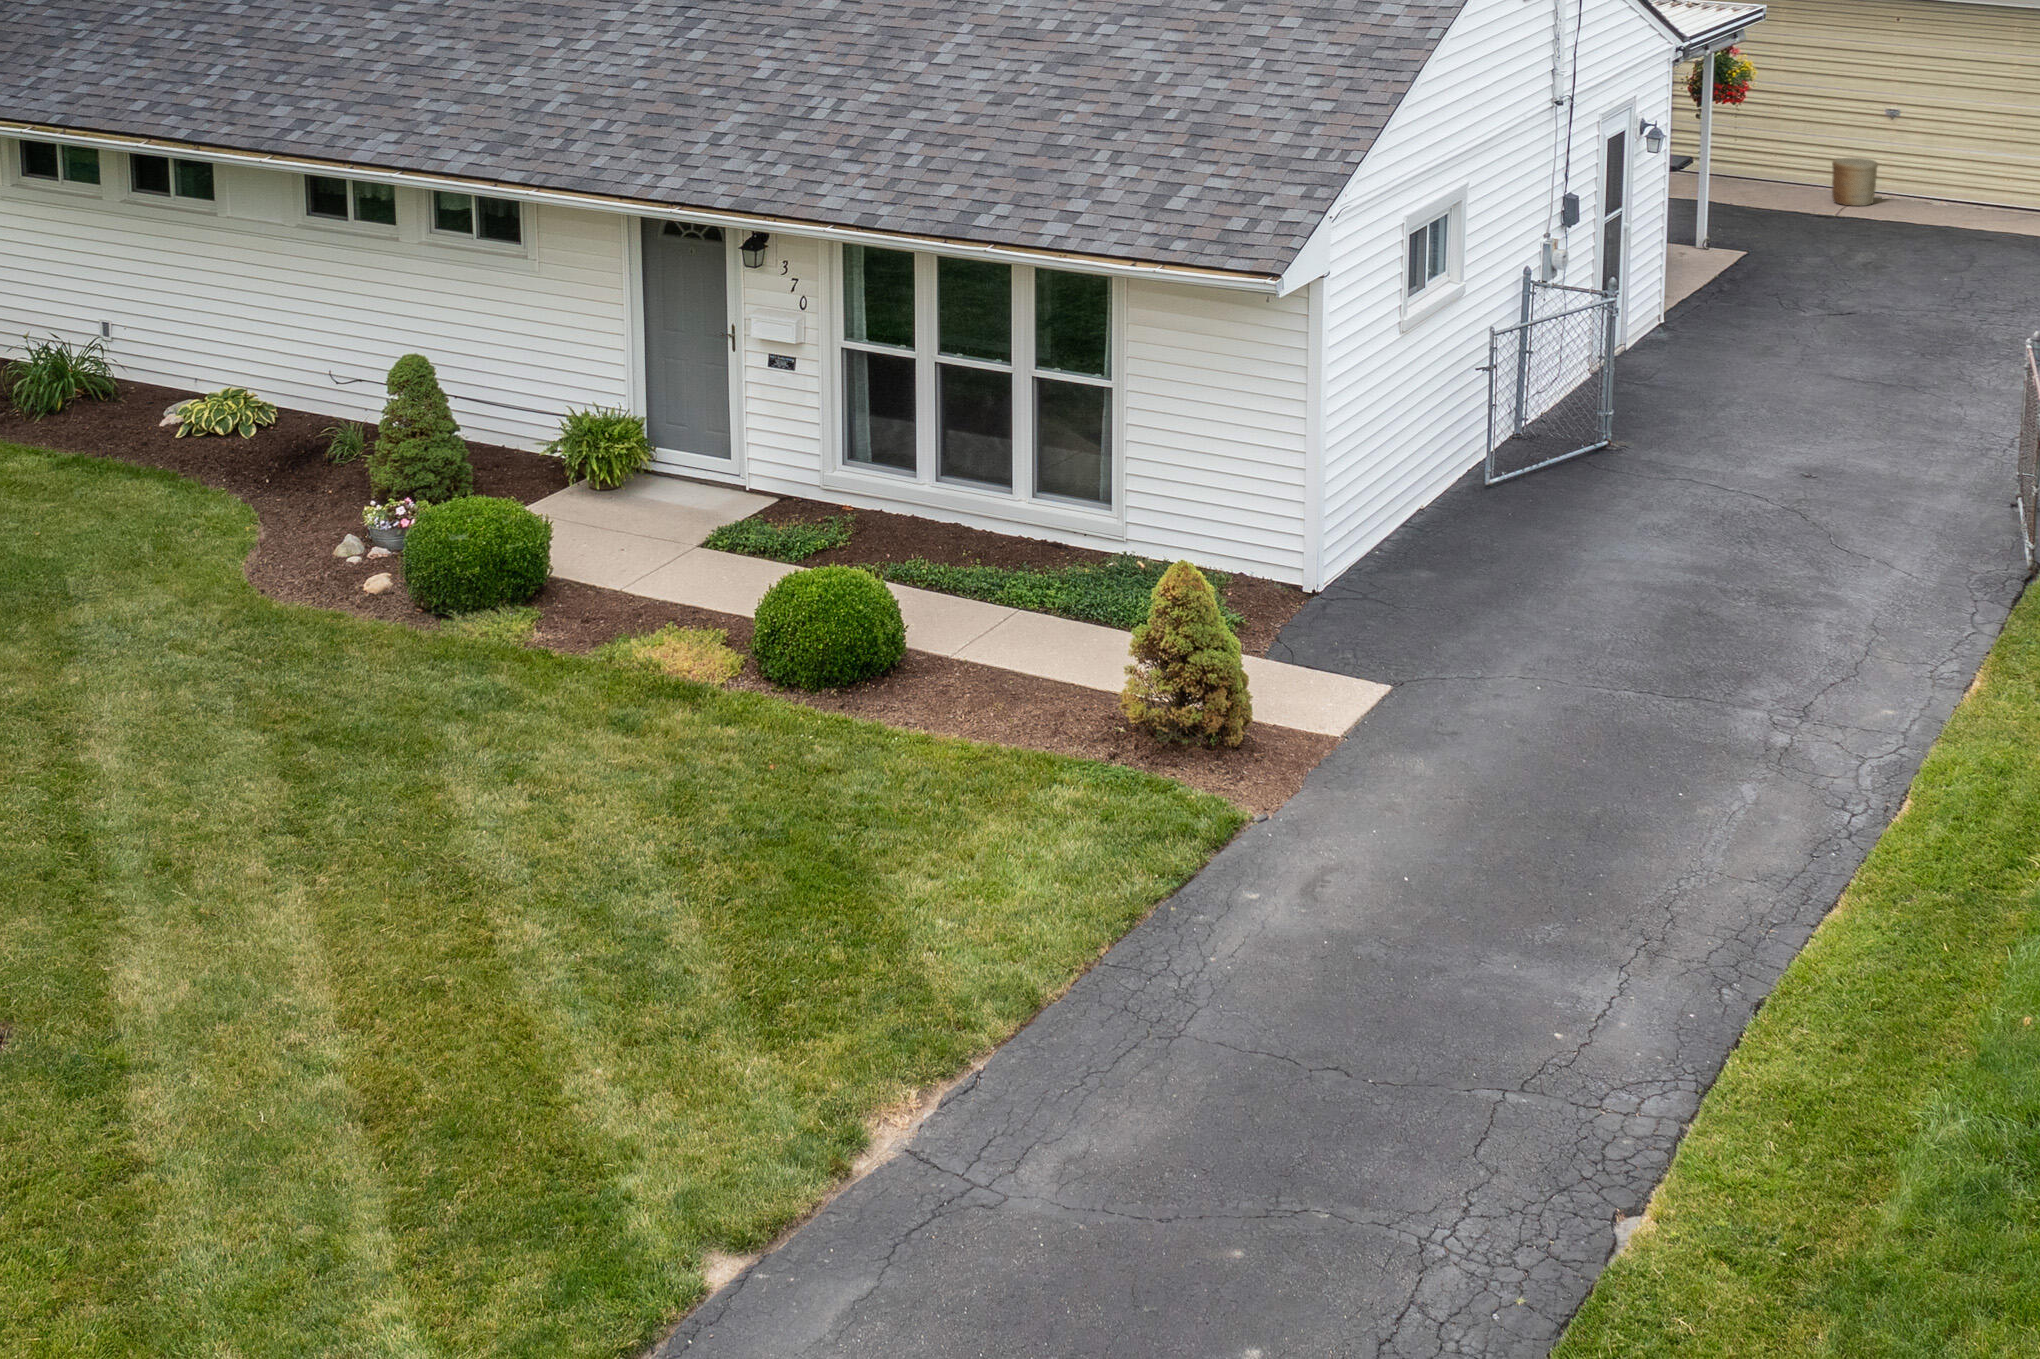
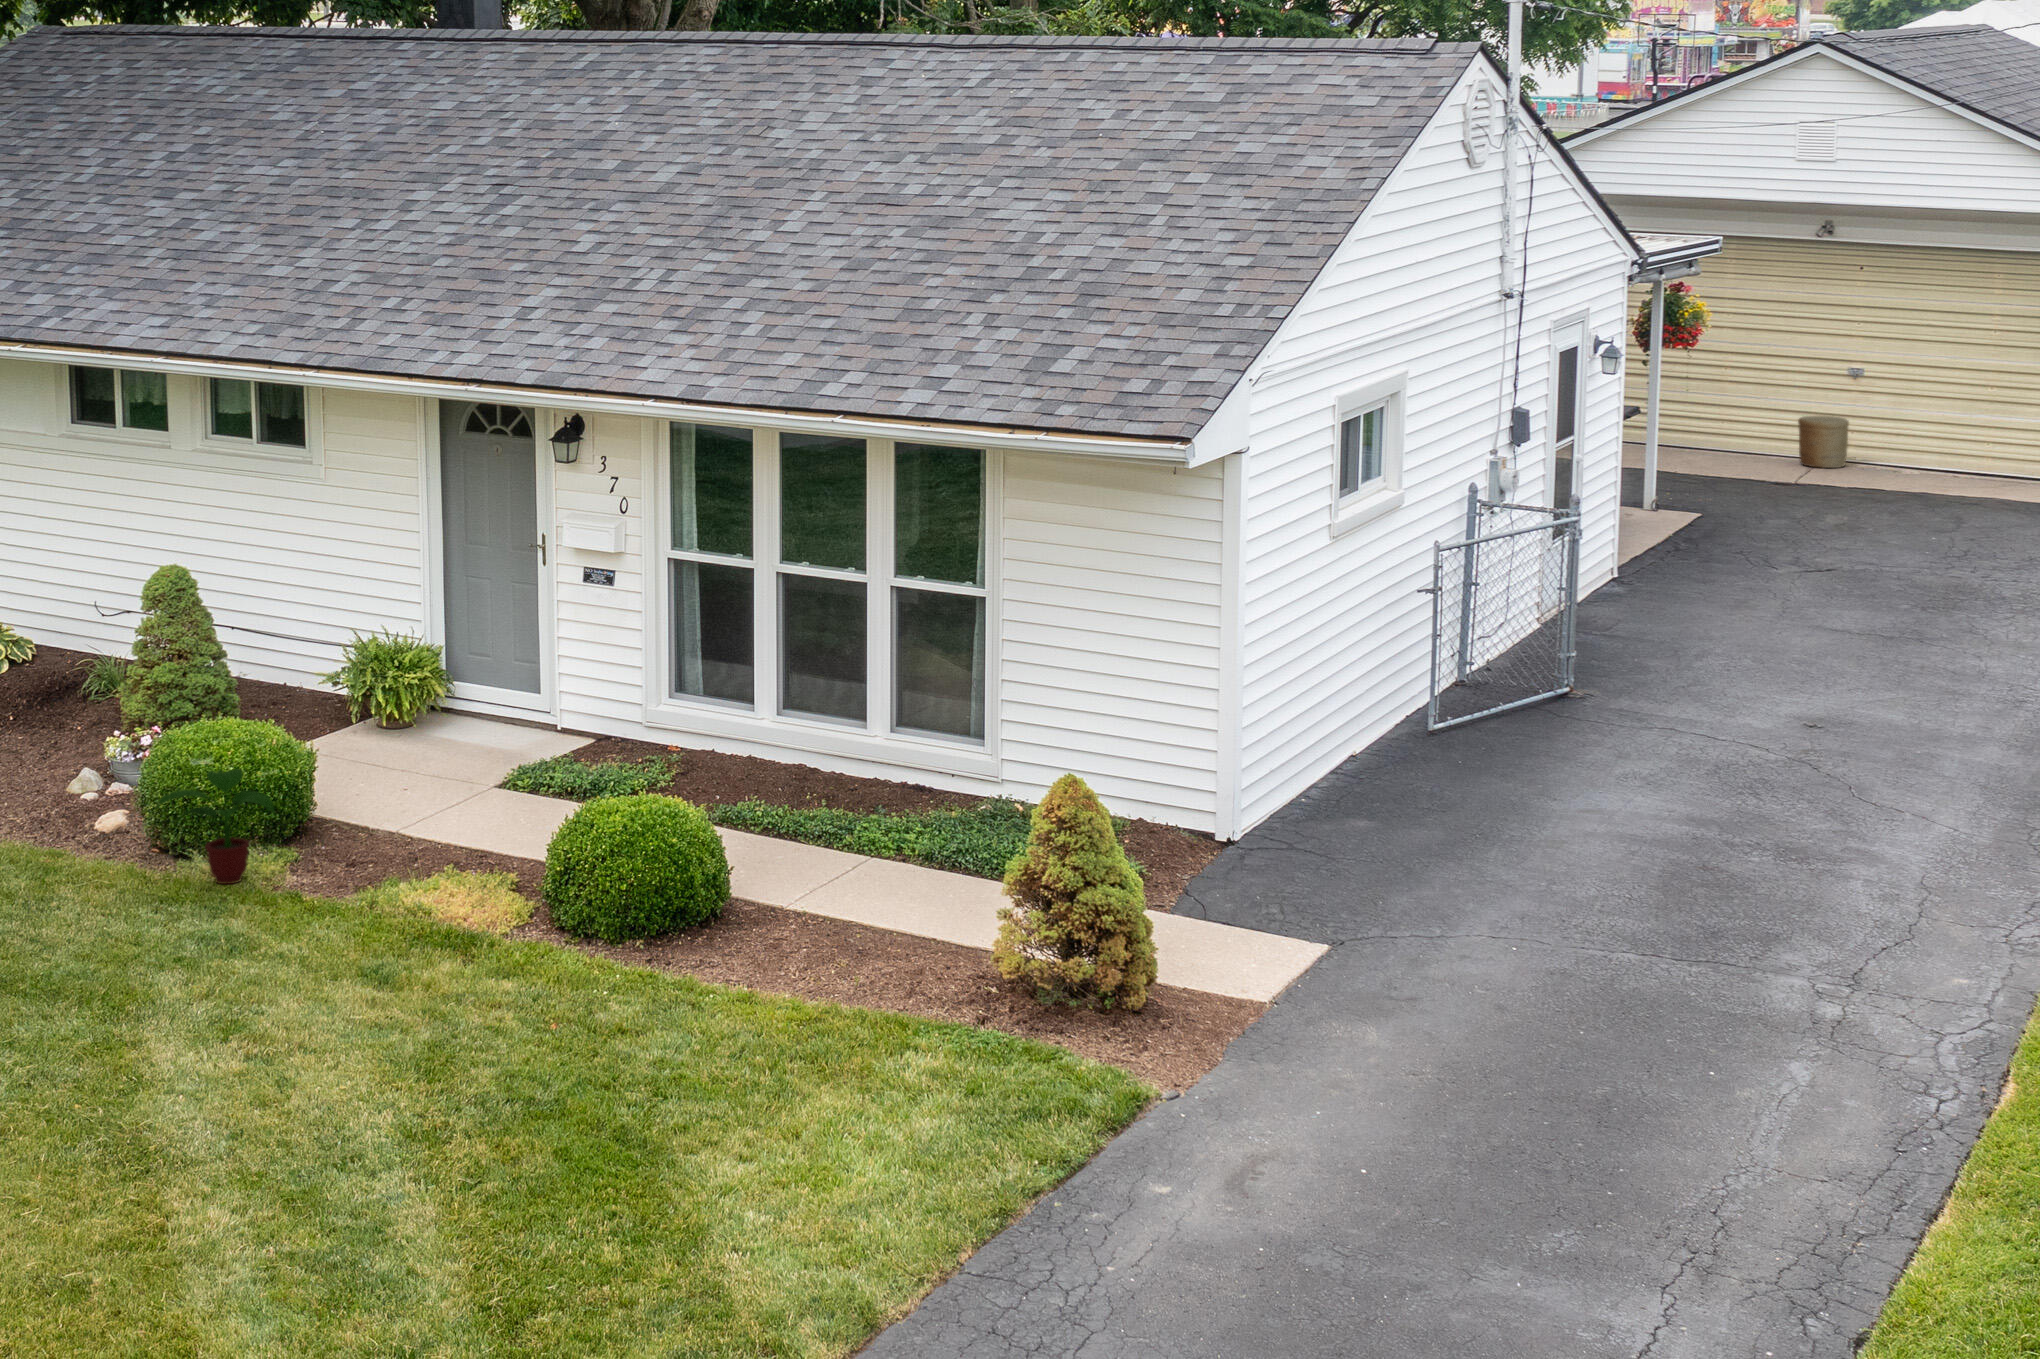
potted plant: none [429,543,529,638] -> present [153,769,274,884]

